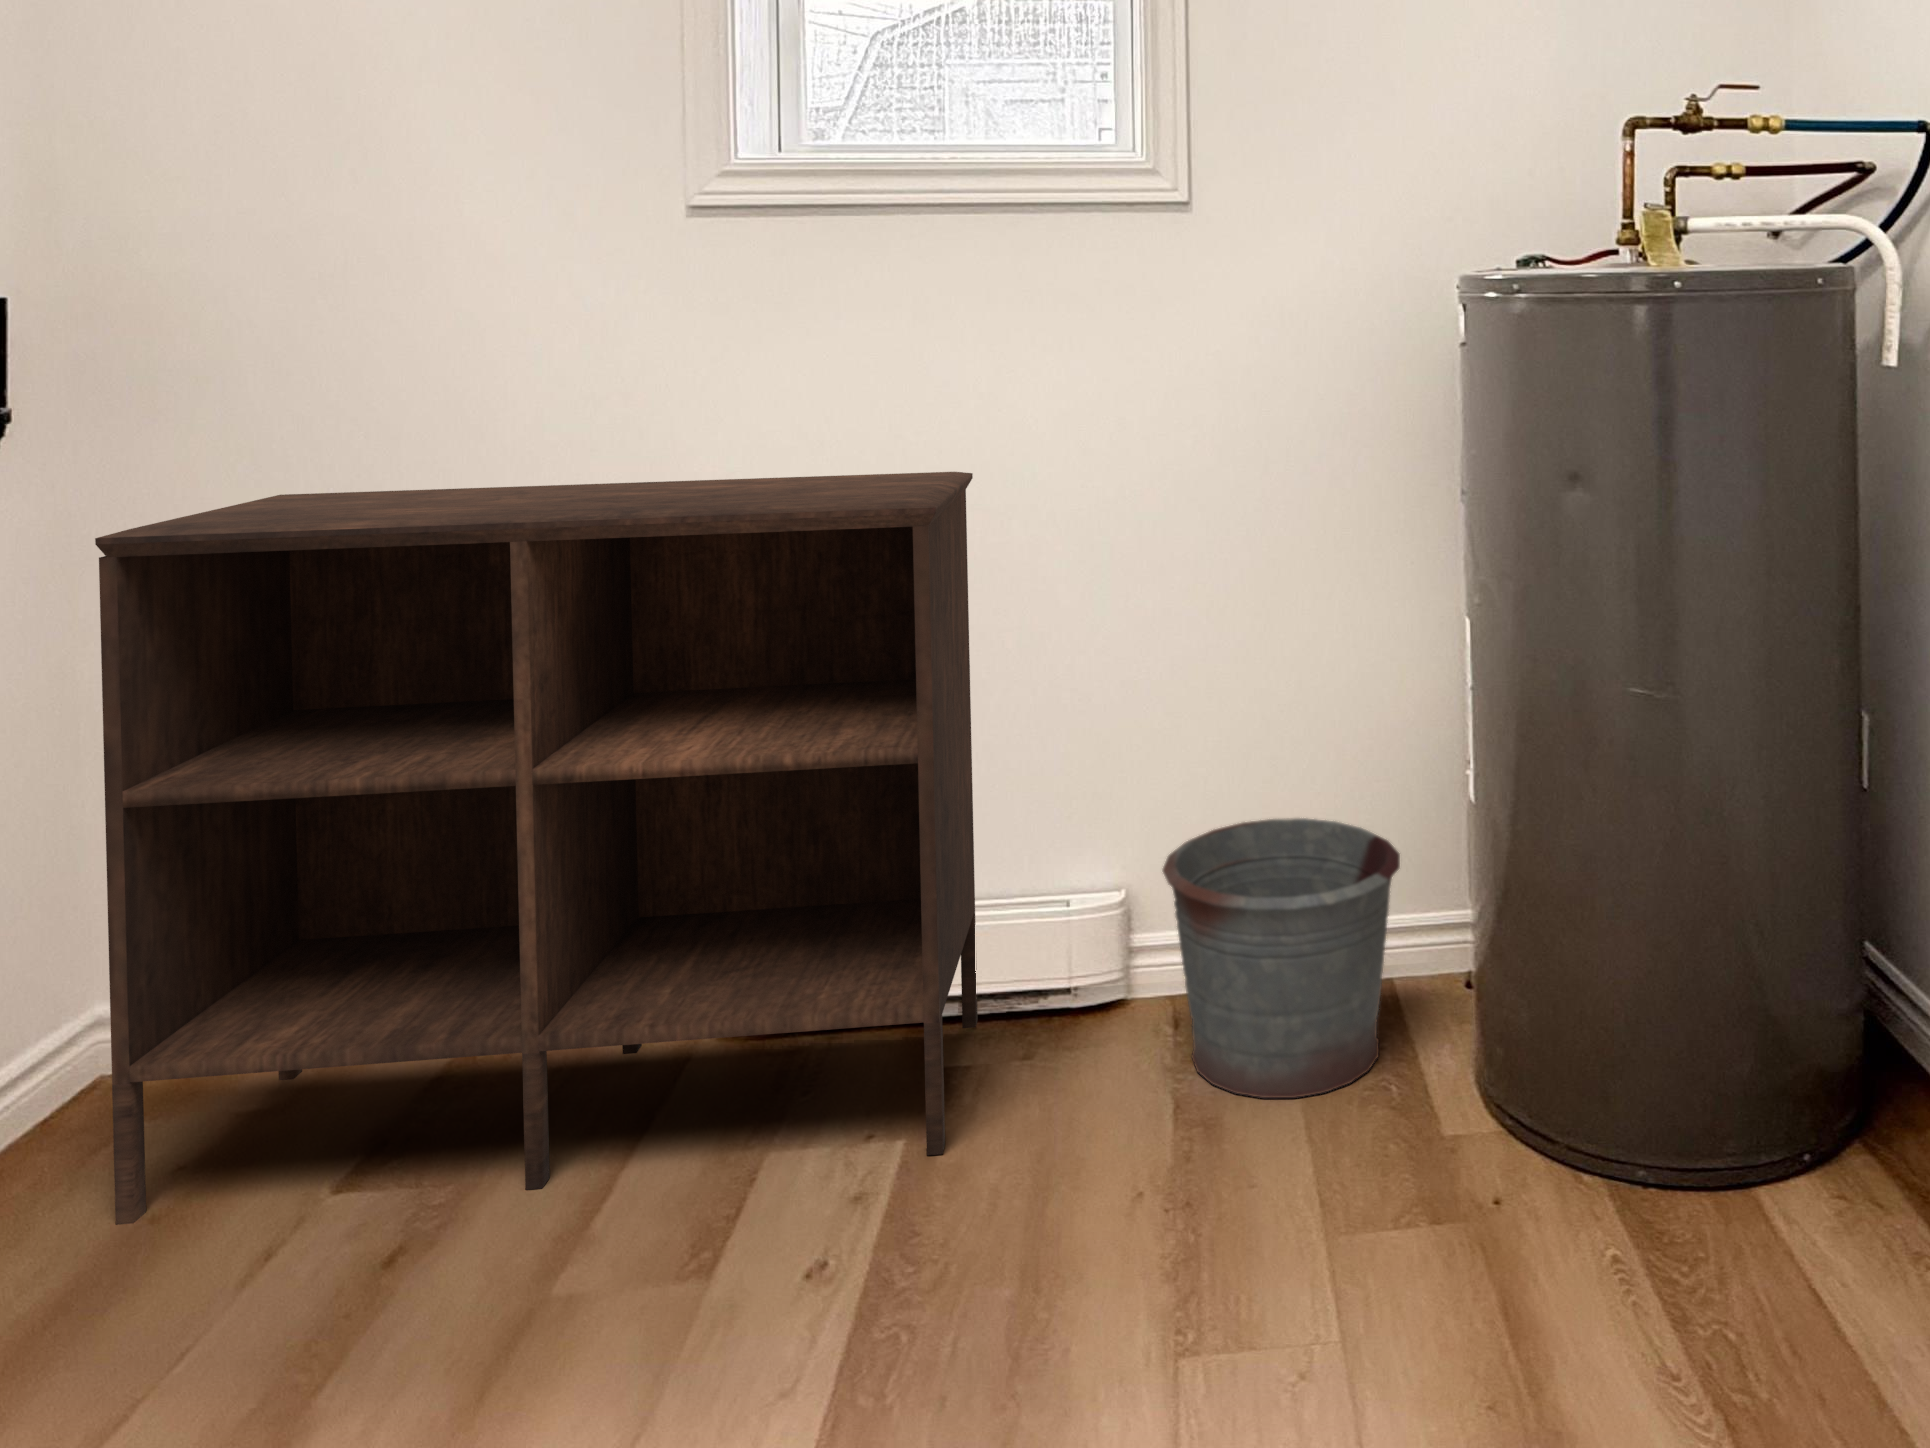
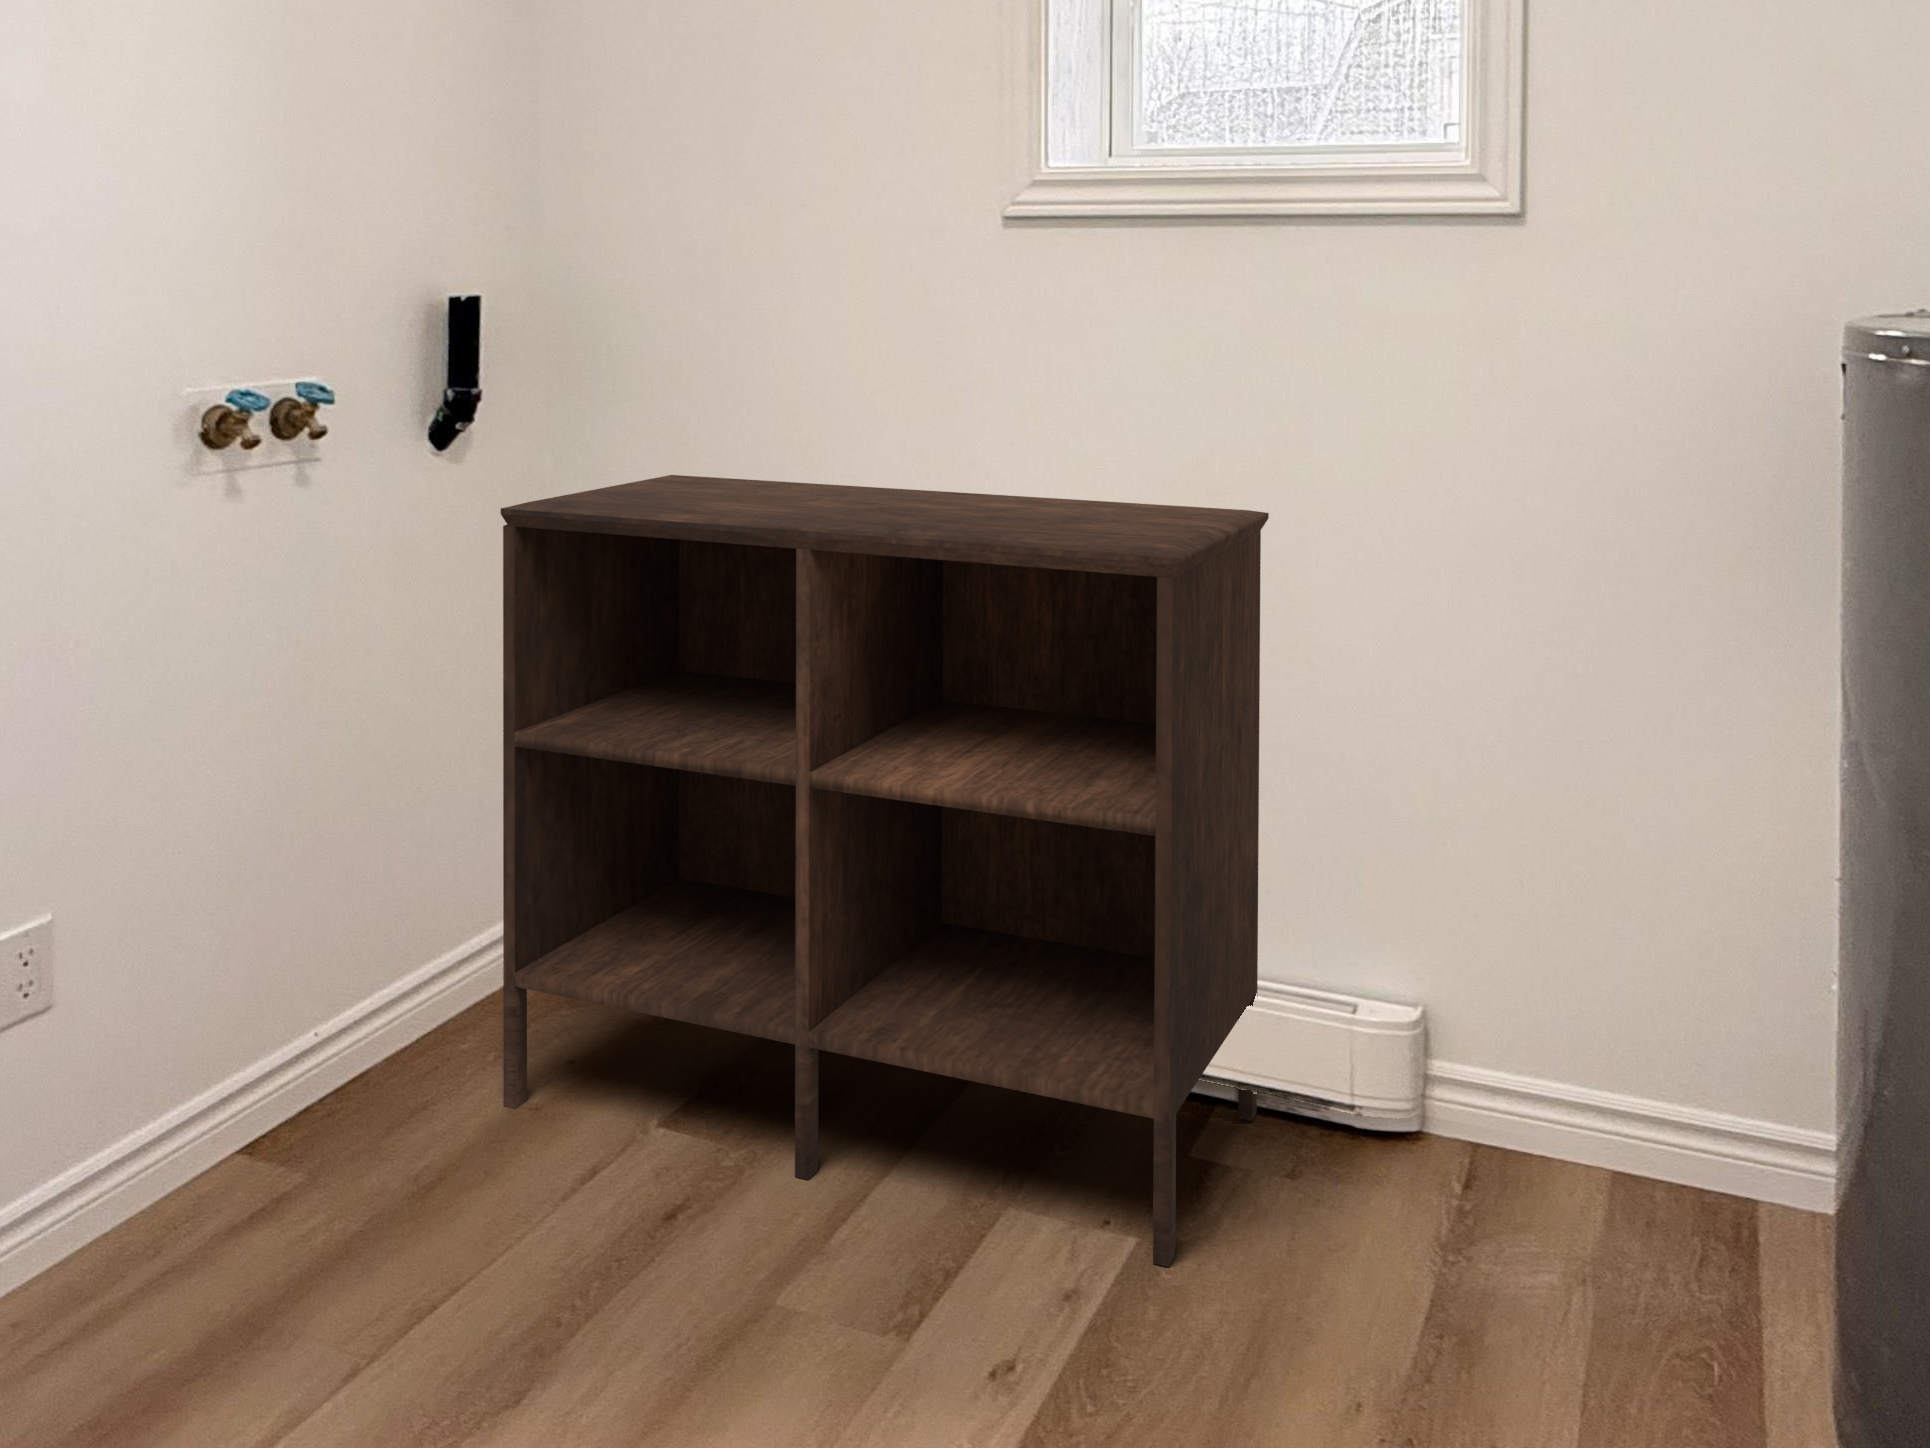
bucket: present [1163,818,1400,1098] -> none [1445,962,1749,1332]

